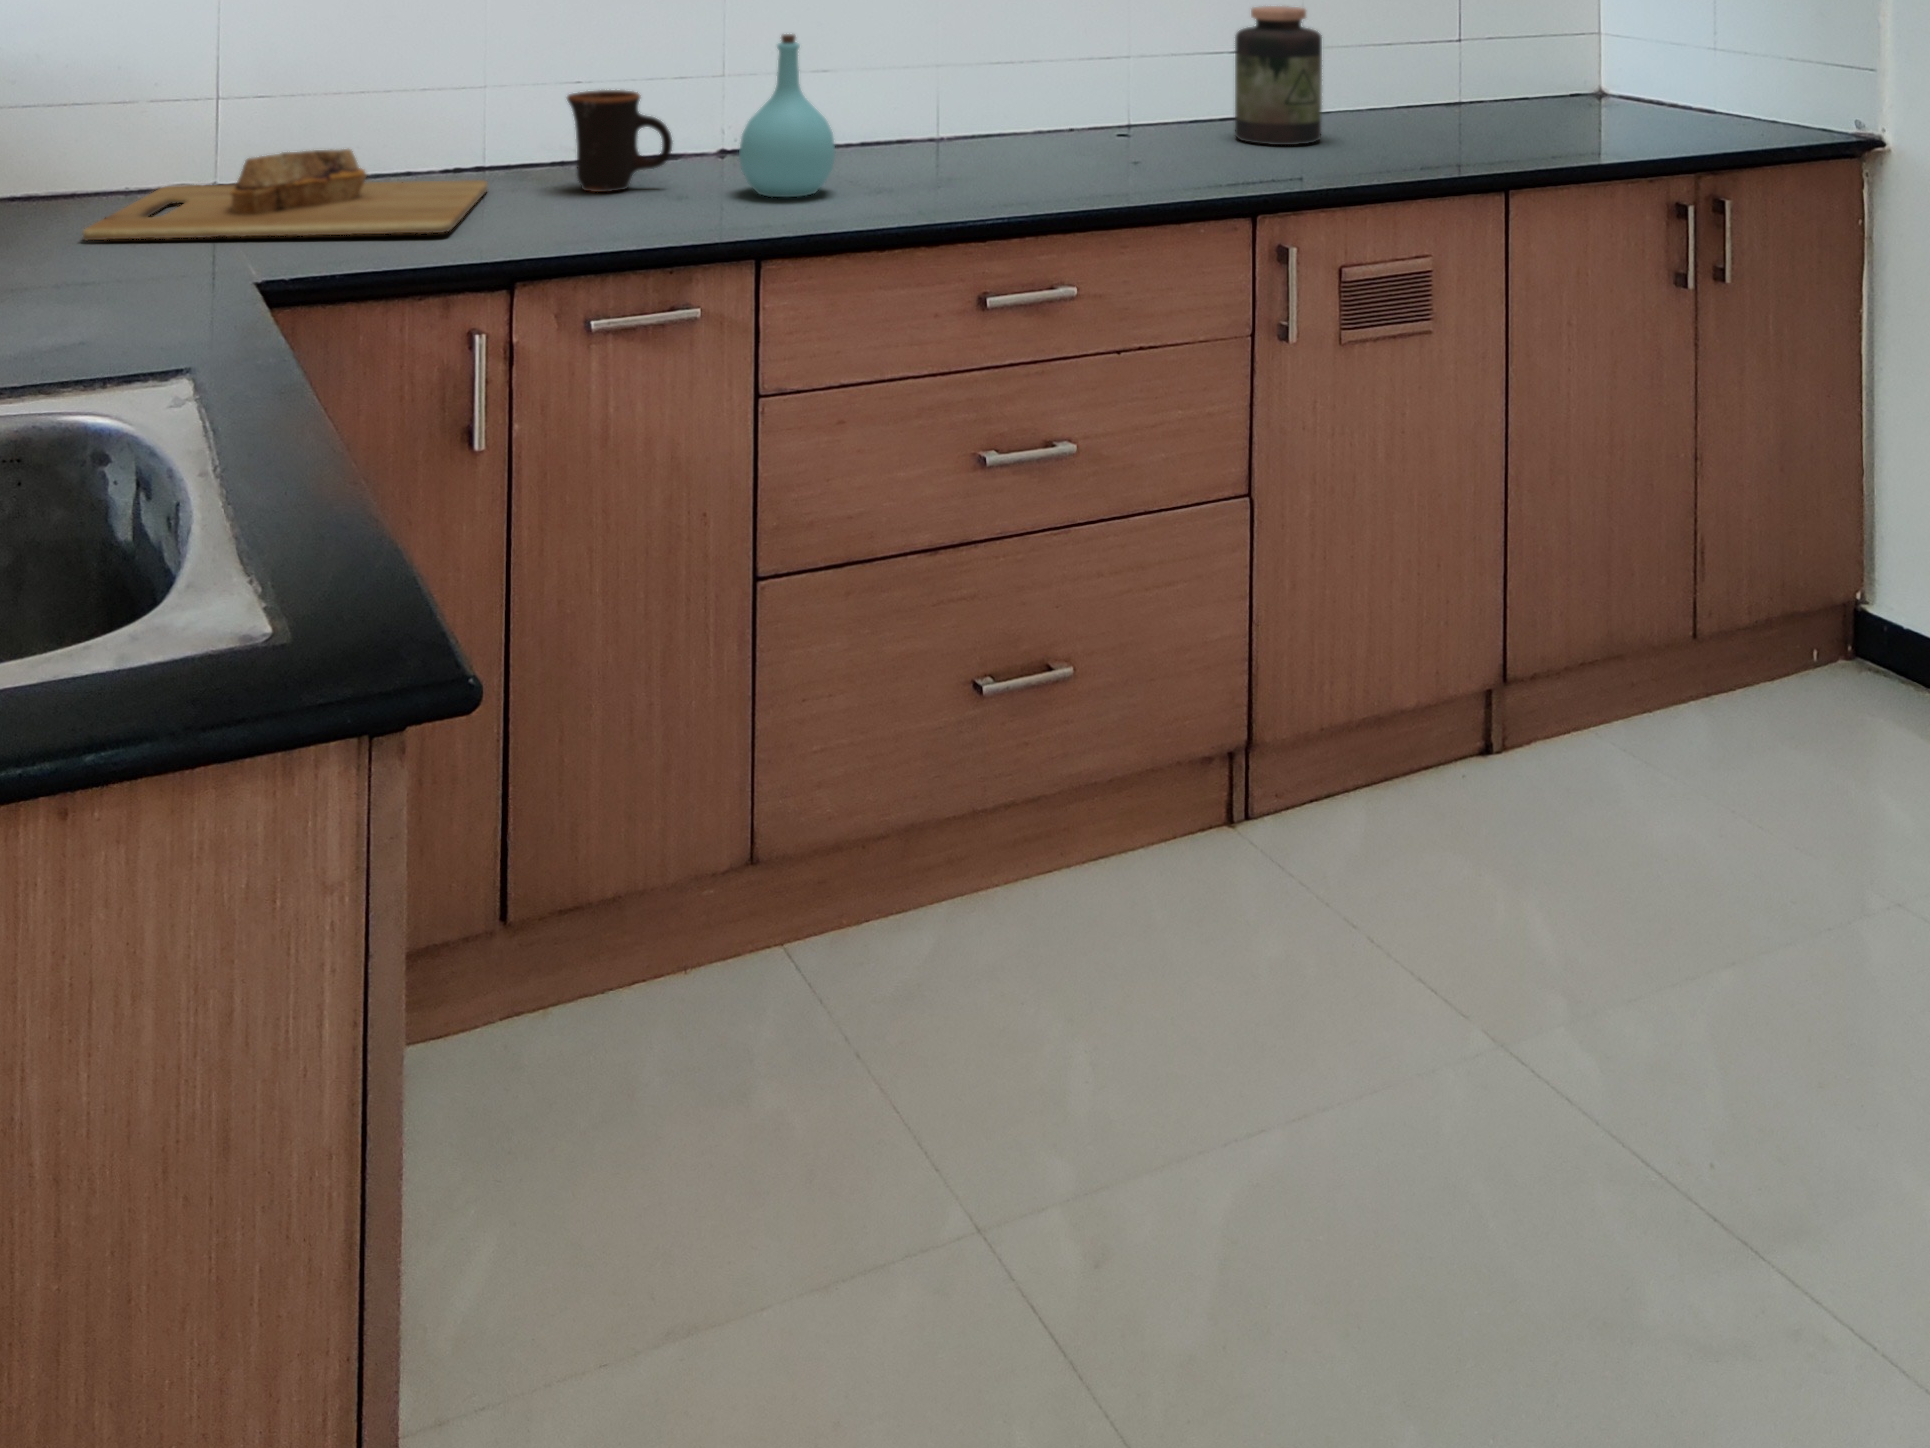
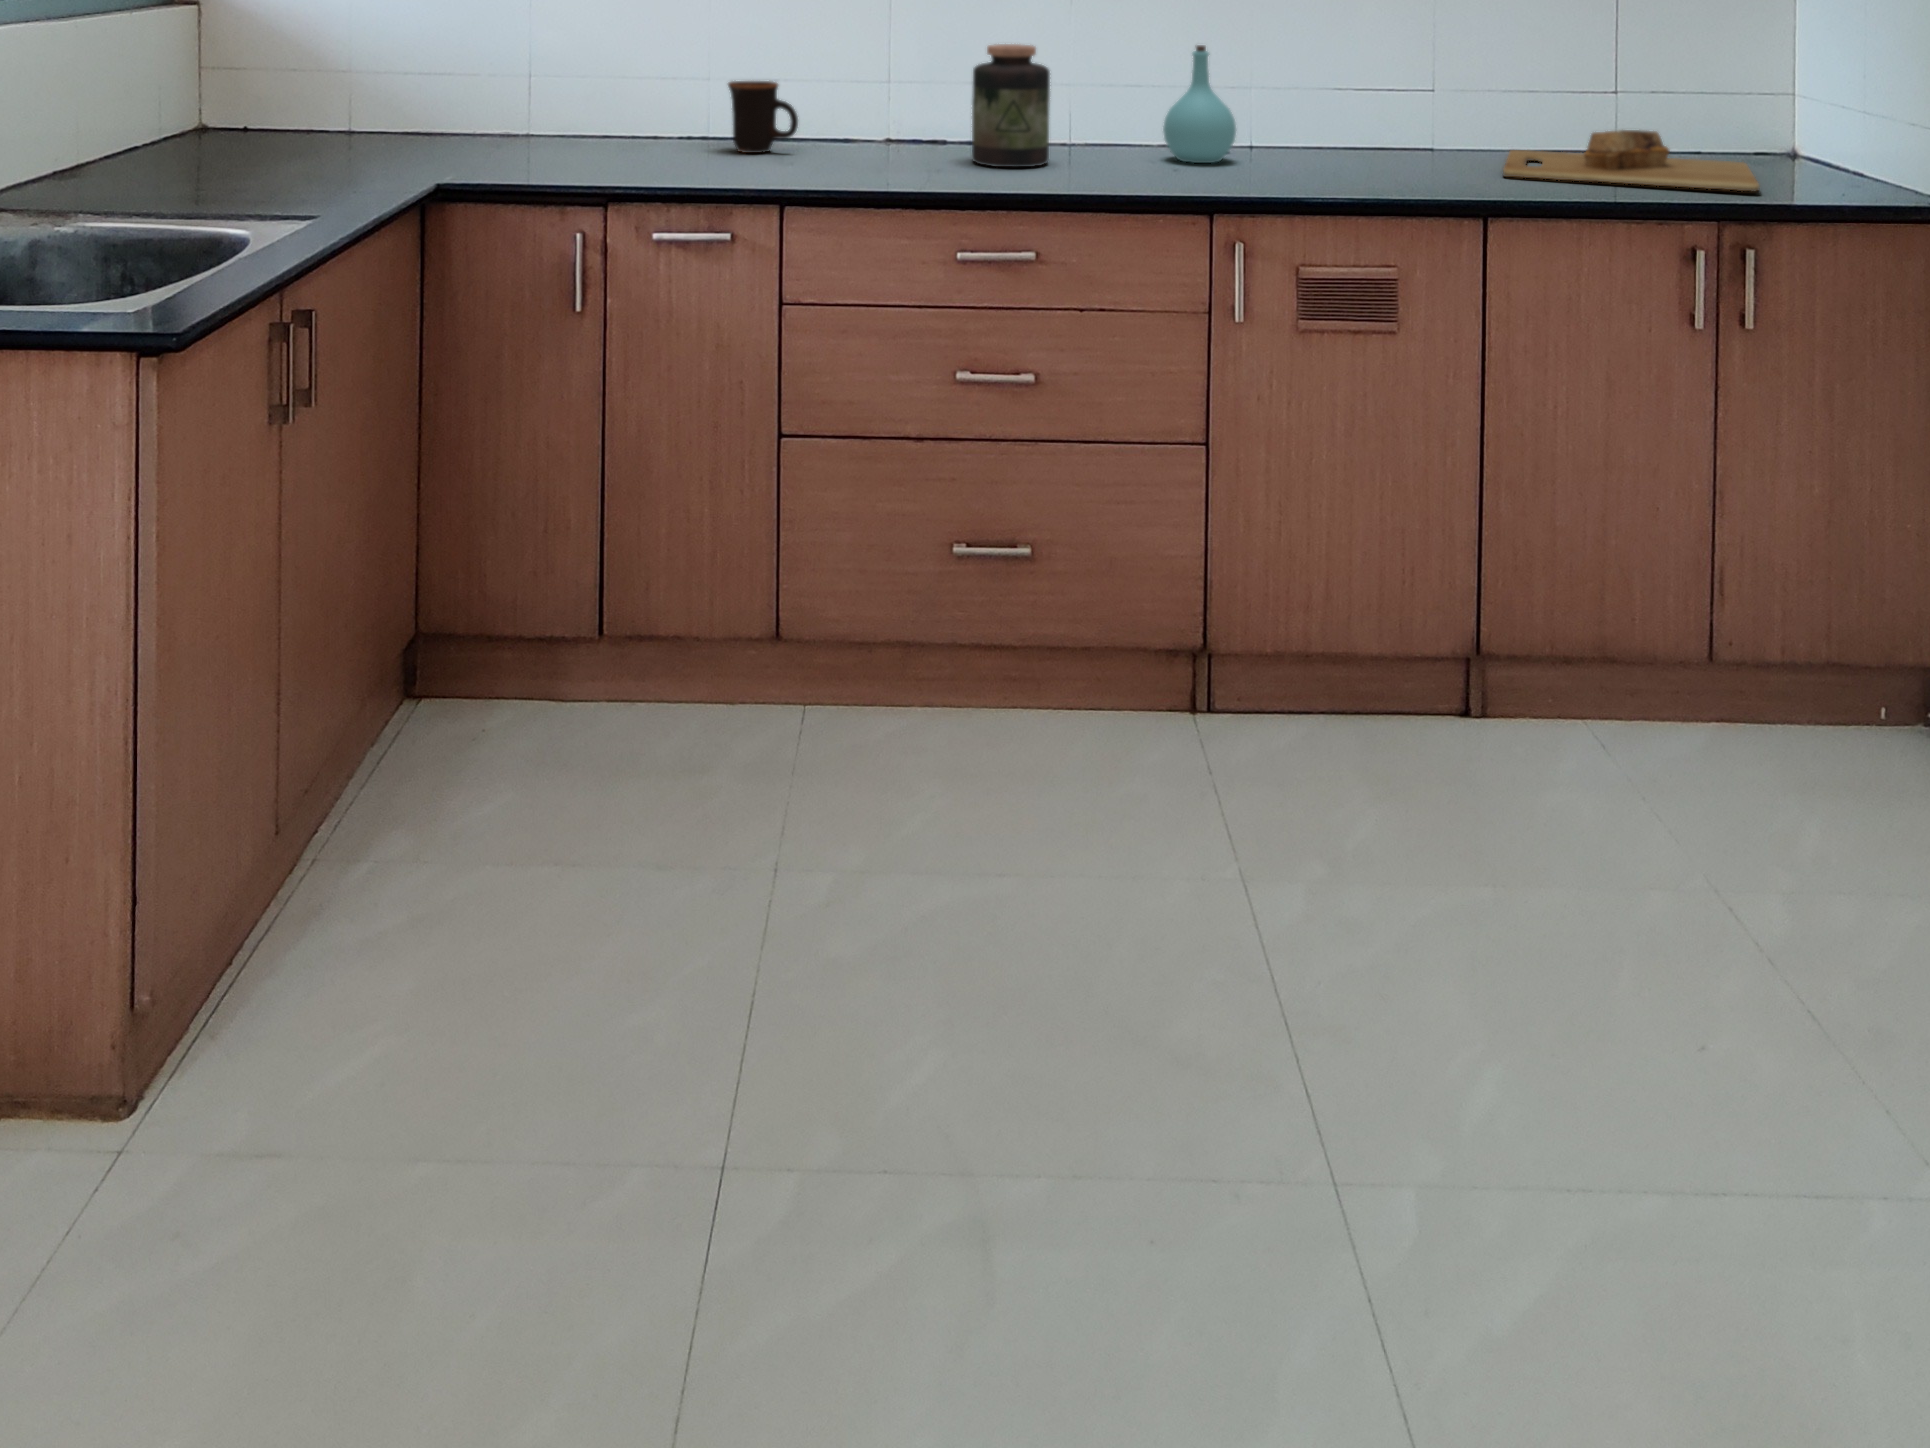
jar: present [1235,6,1322,145] -> present [972,44,1050,167]
bottle: present [739,34,835,197] -> present [1163,45,1236,163]
cutting board: present [83,149,488,240] -> present [1503,130,1760,191]

